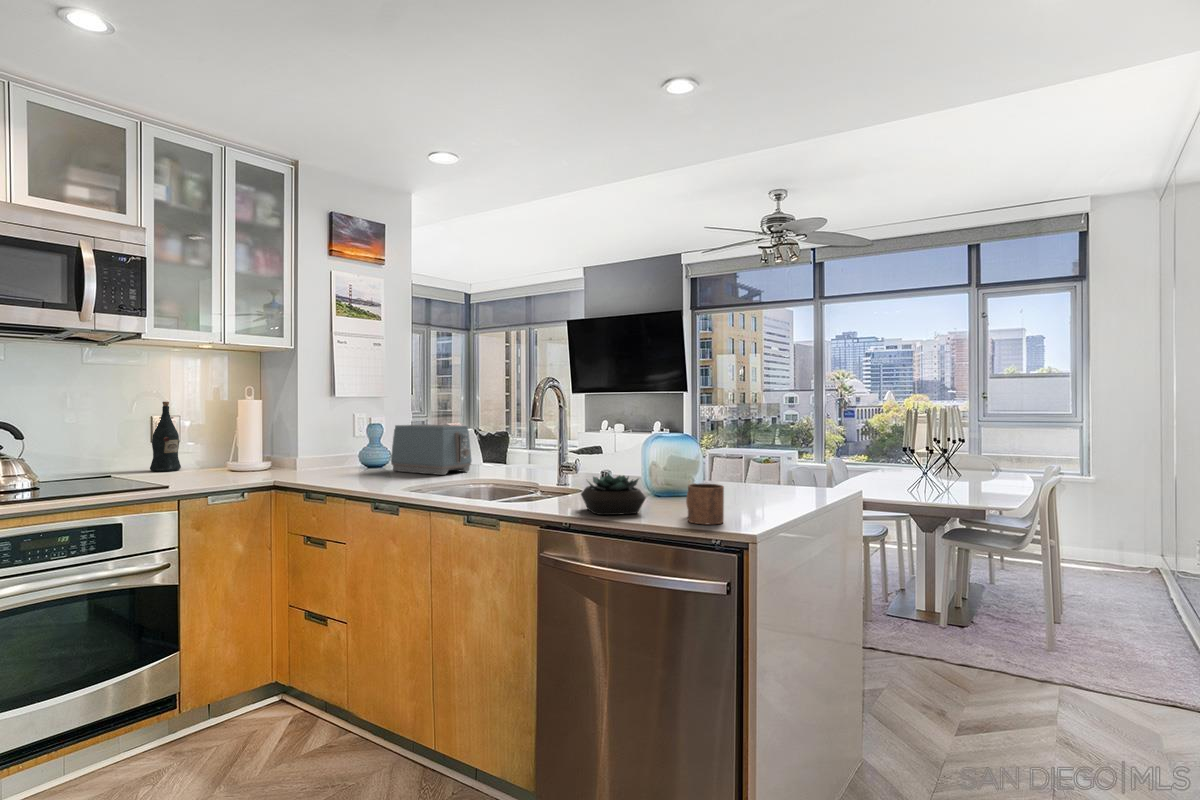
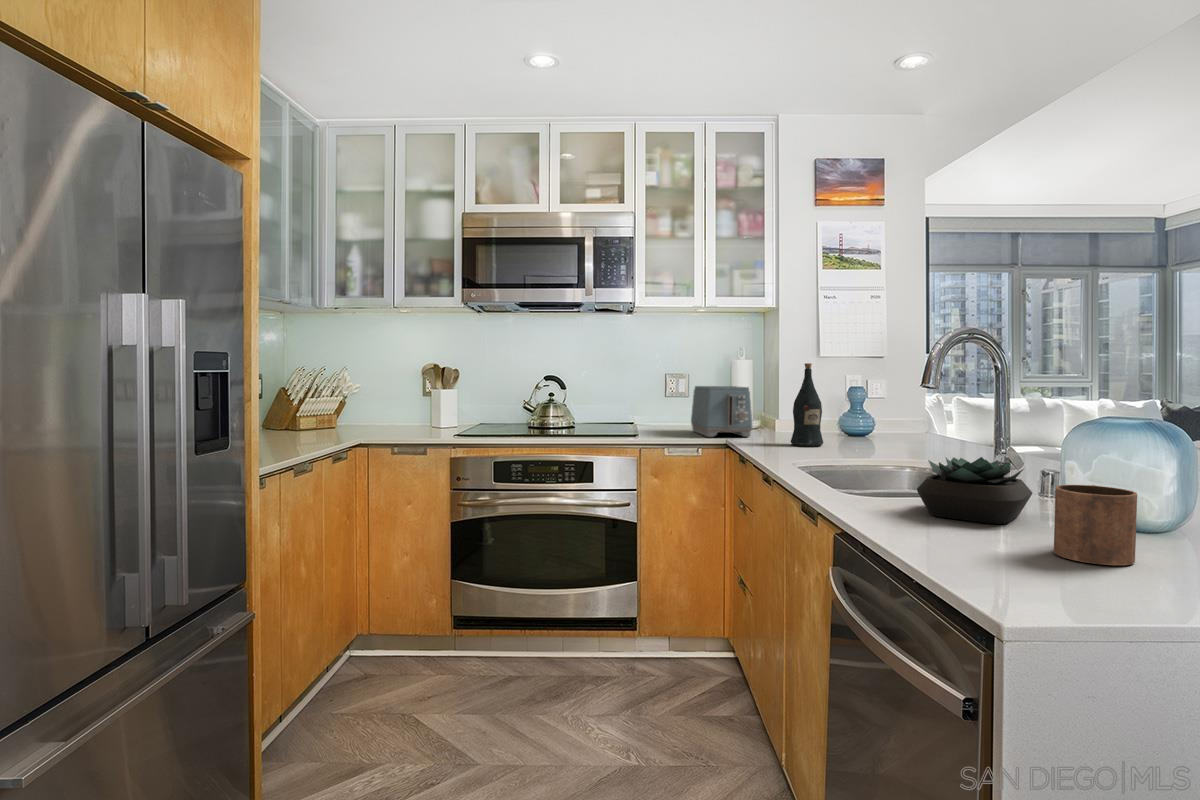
wine bottle: present [150,402,181,471] -> present [790,363,823,446]
toaster: present [391,424,472,475] -> present [691,386,752,437]

